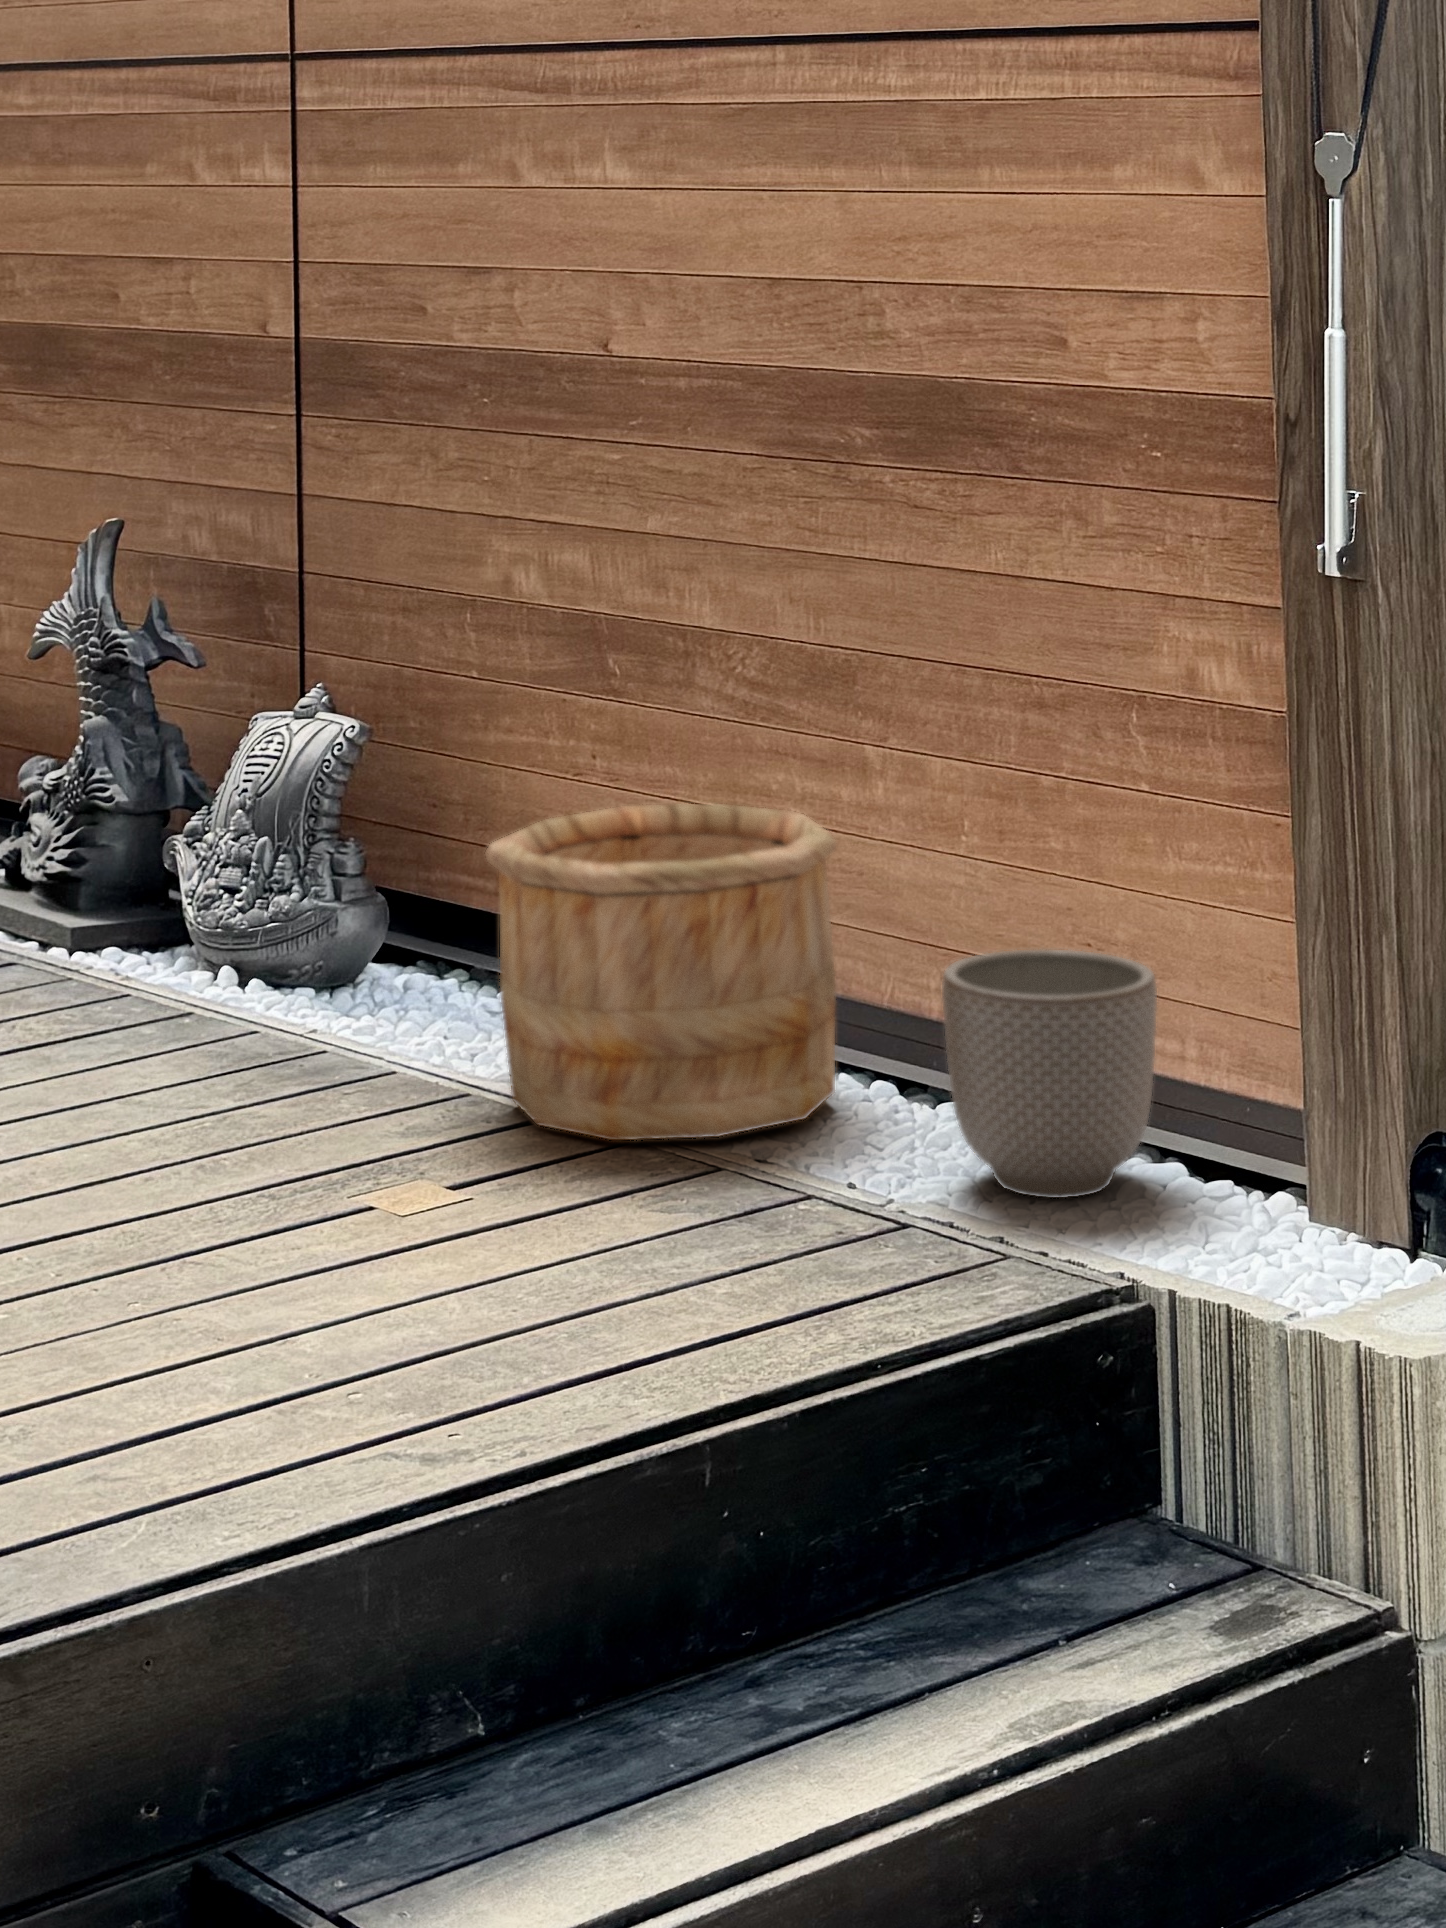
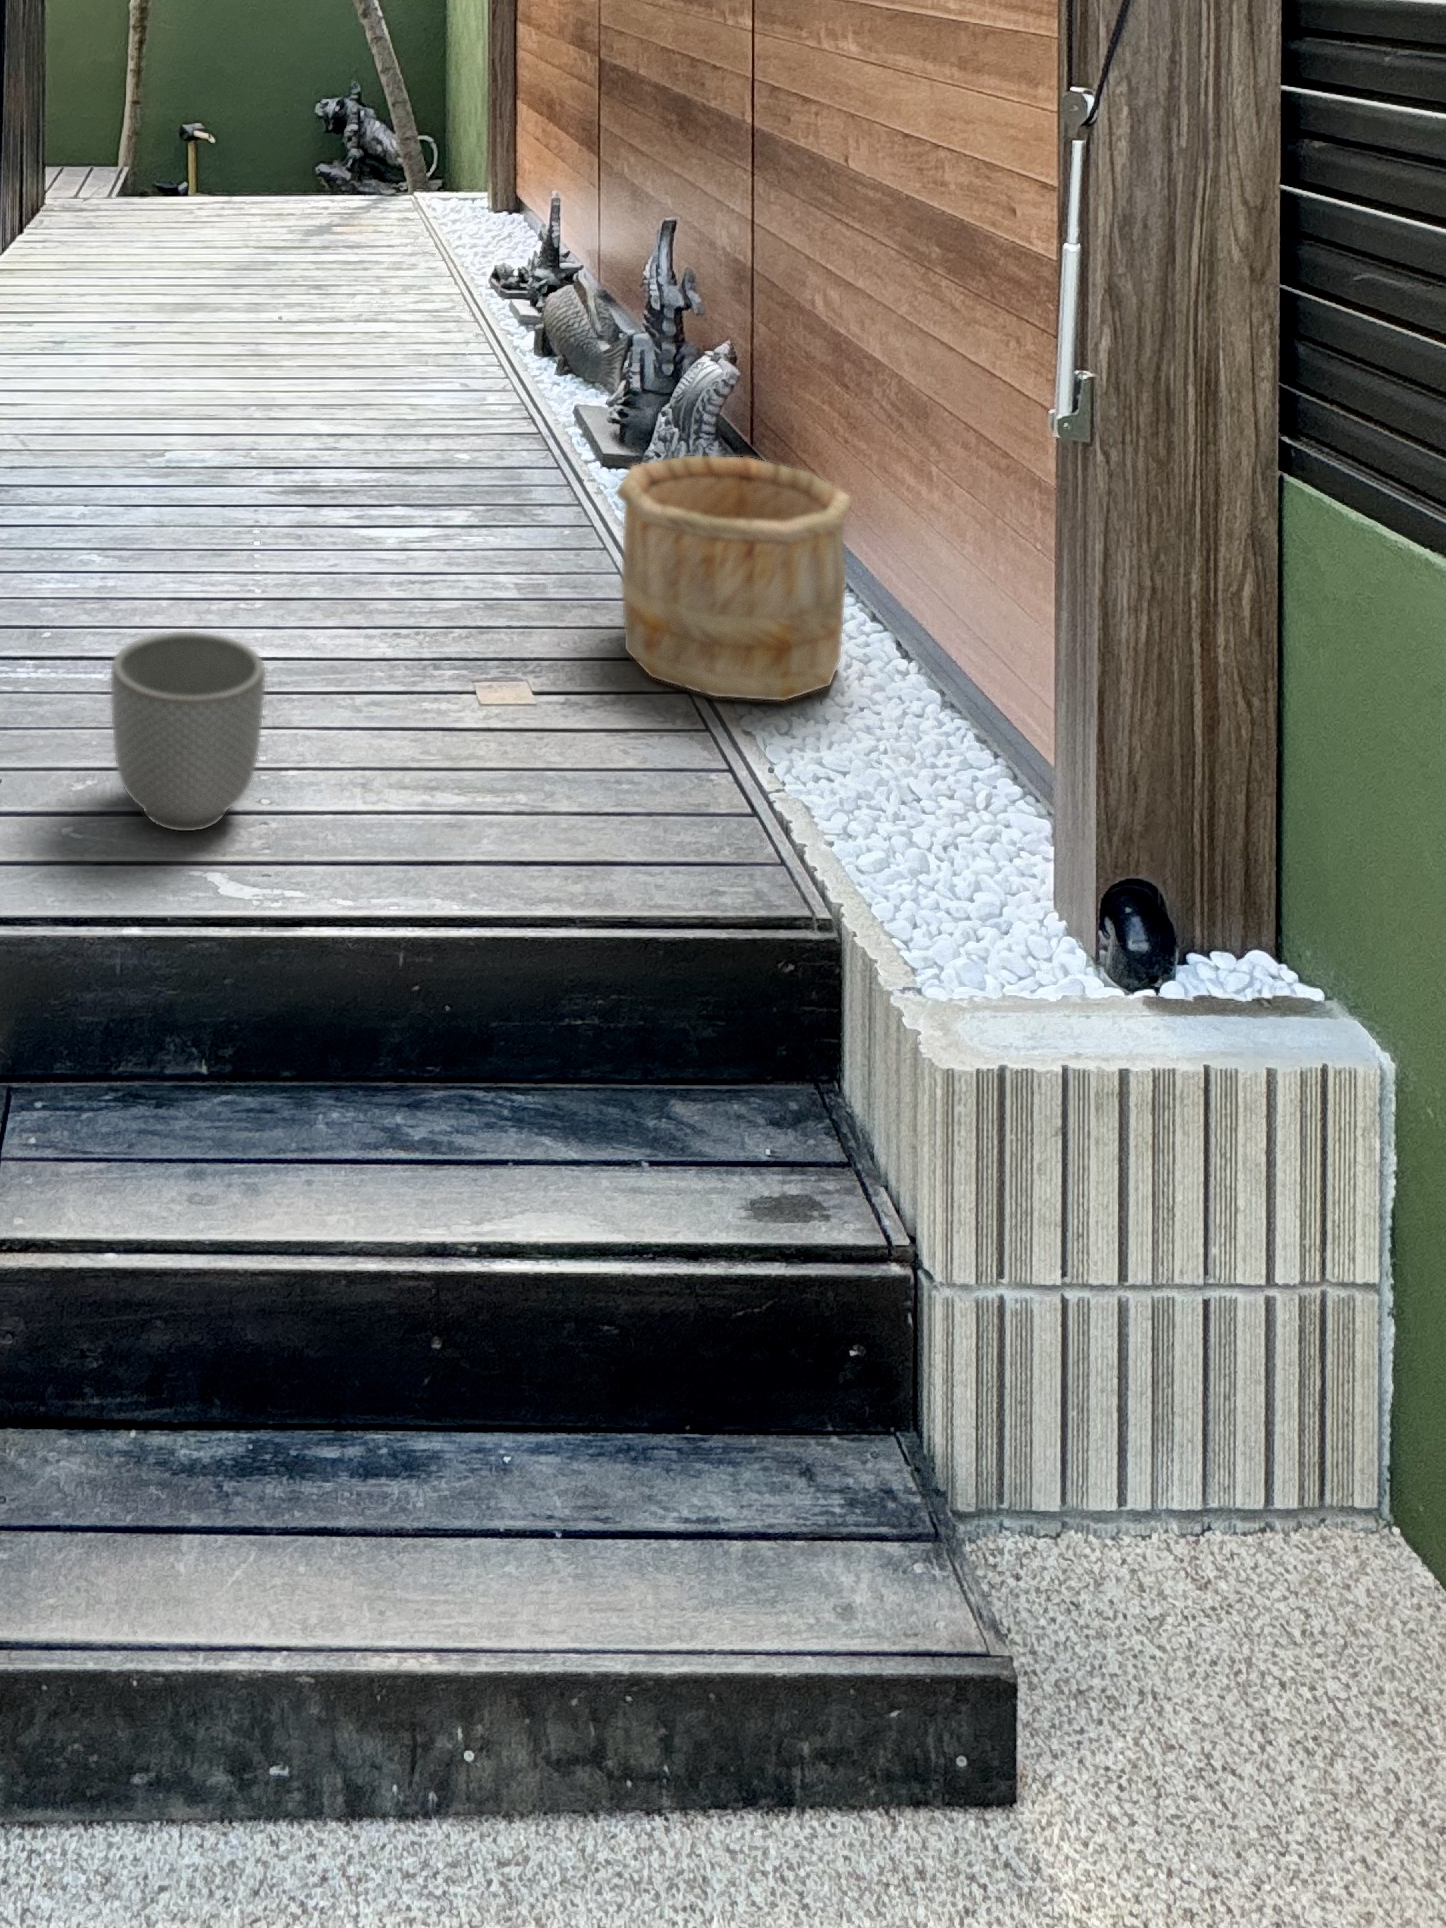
planter: present [942,950,1157,1198] -> present [111,632,265,831]

